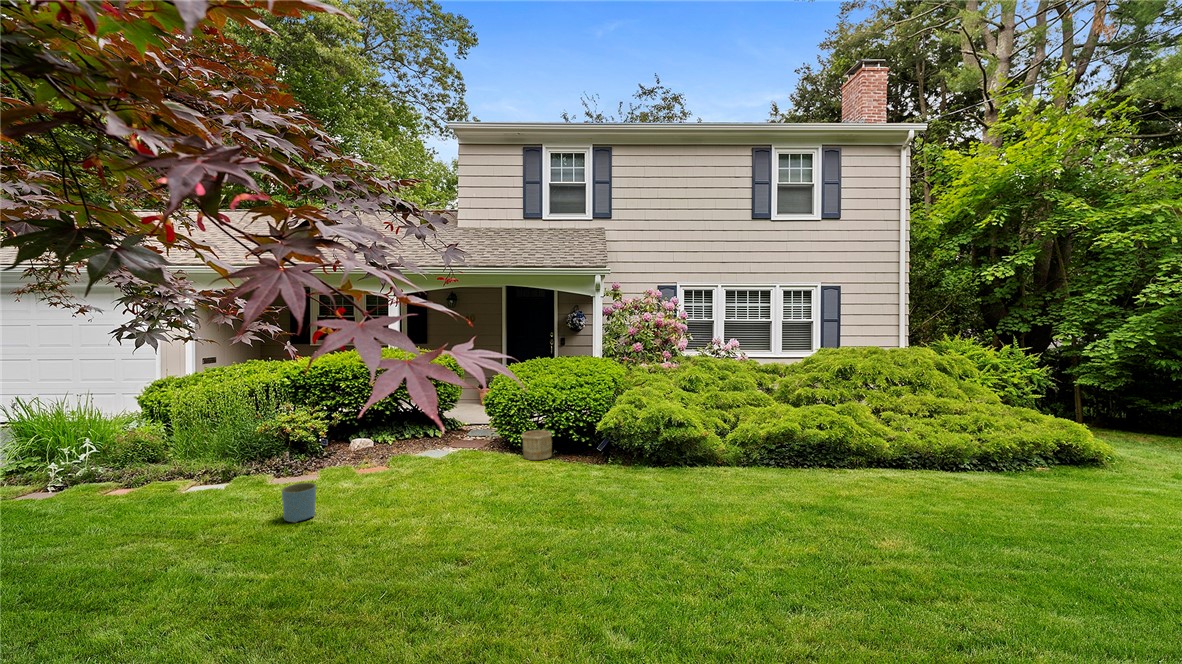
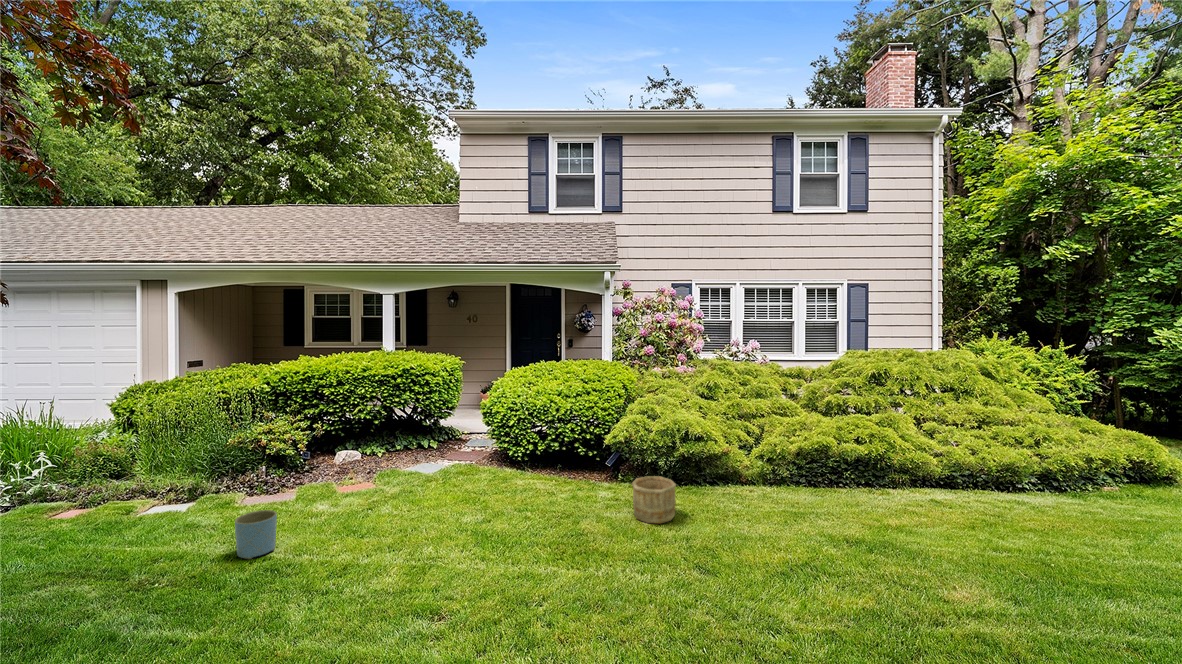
wooden bucket: present [522,430,552,460] -> present [632,476,676,524]

